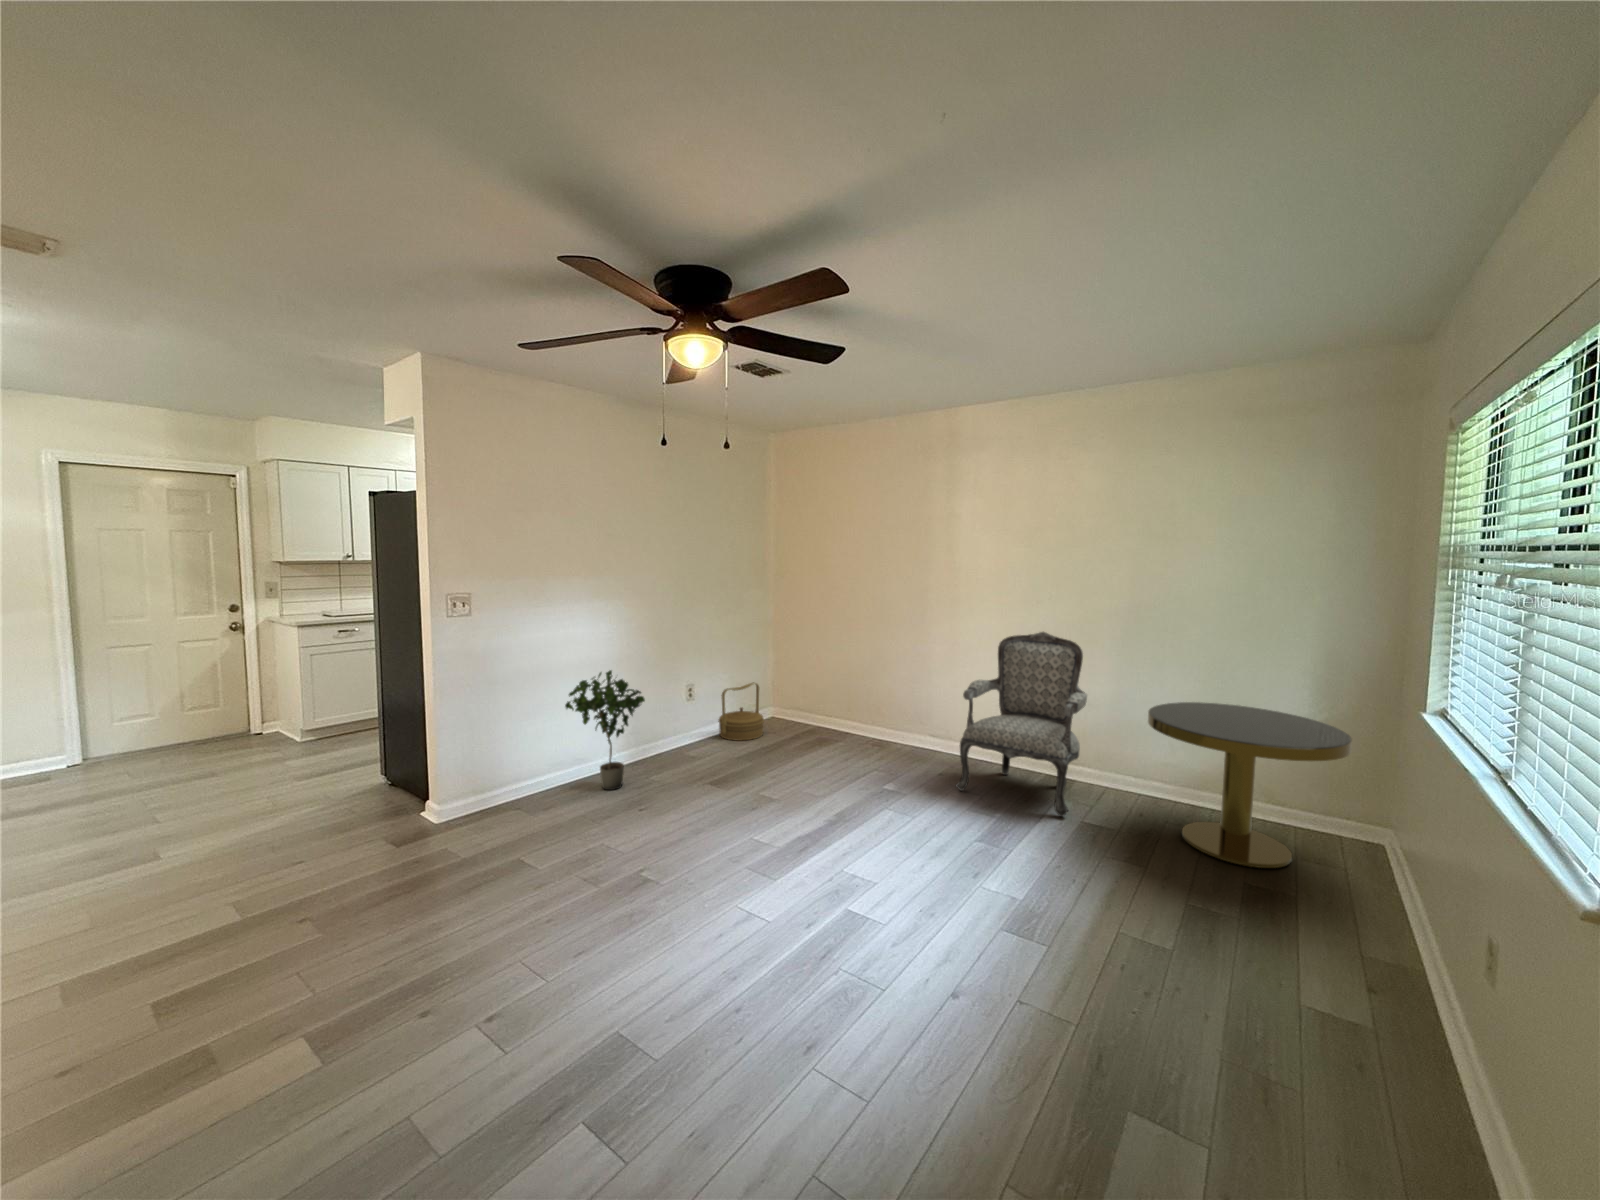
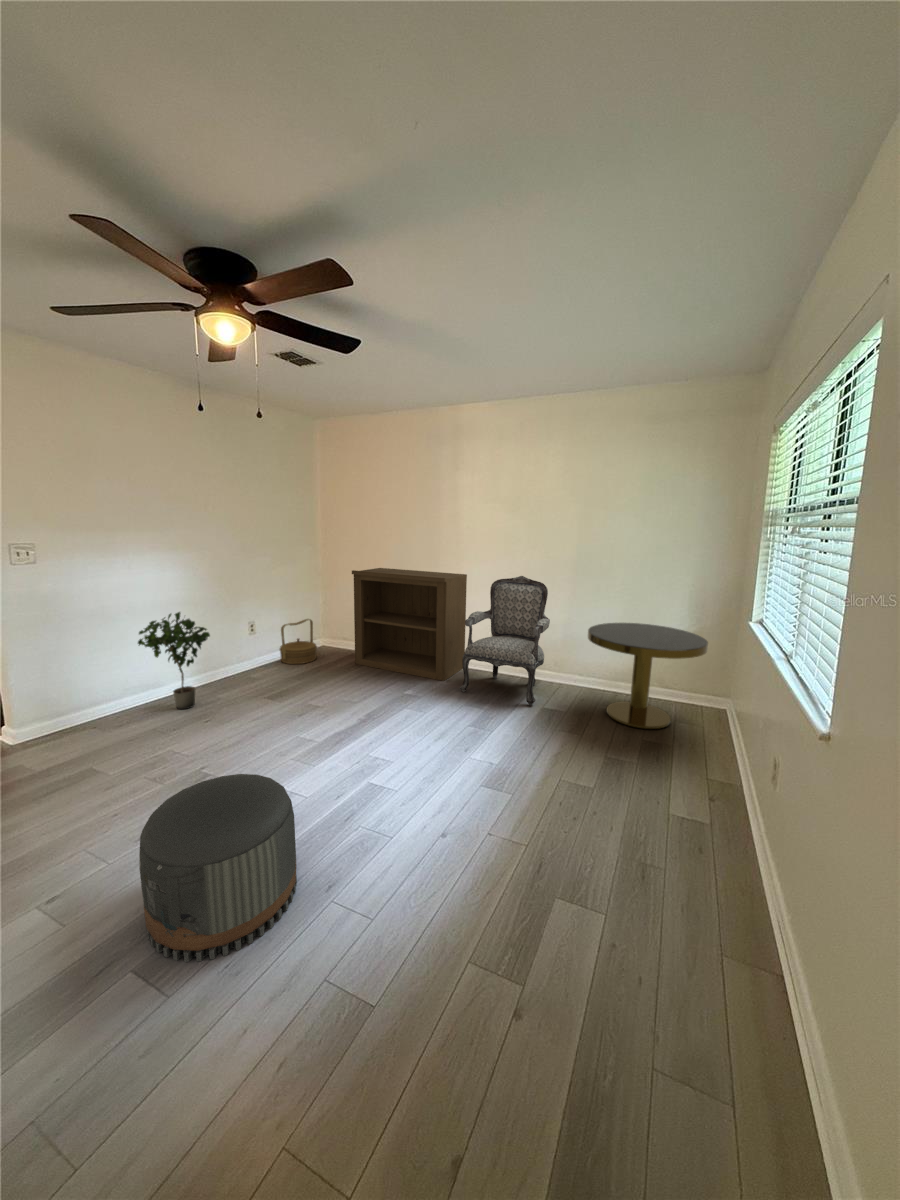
bookshelf: none [811,619,964,774] -> present [352,568,467,681]
pouf: none [580,877,755,1114] -> present [139,774,297,962]

